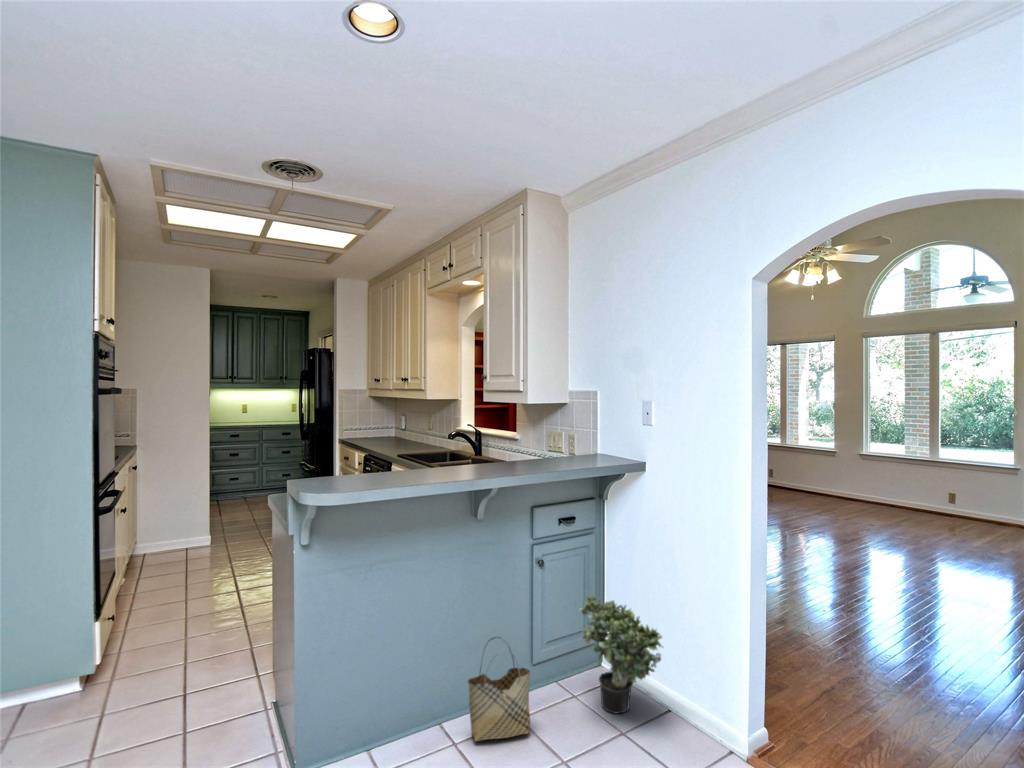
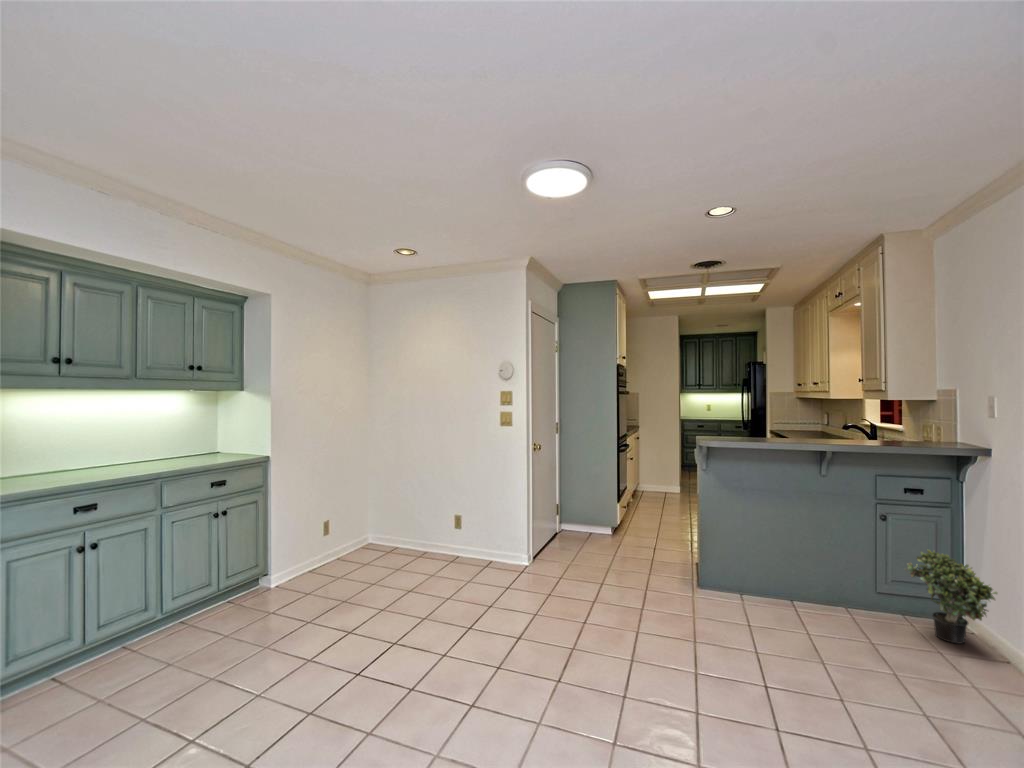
woven basket: present [468,637,530,741] -> none [807,553,859,621]

